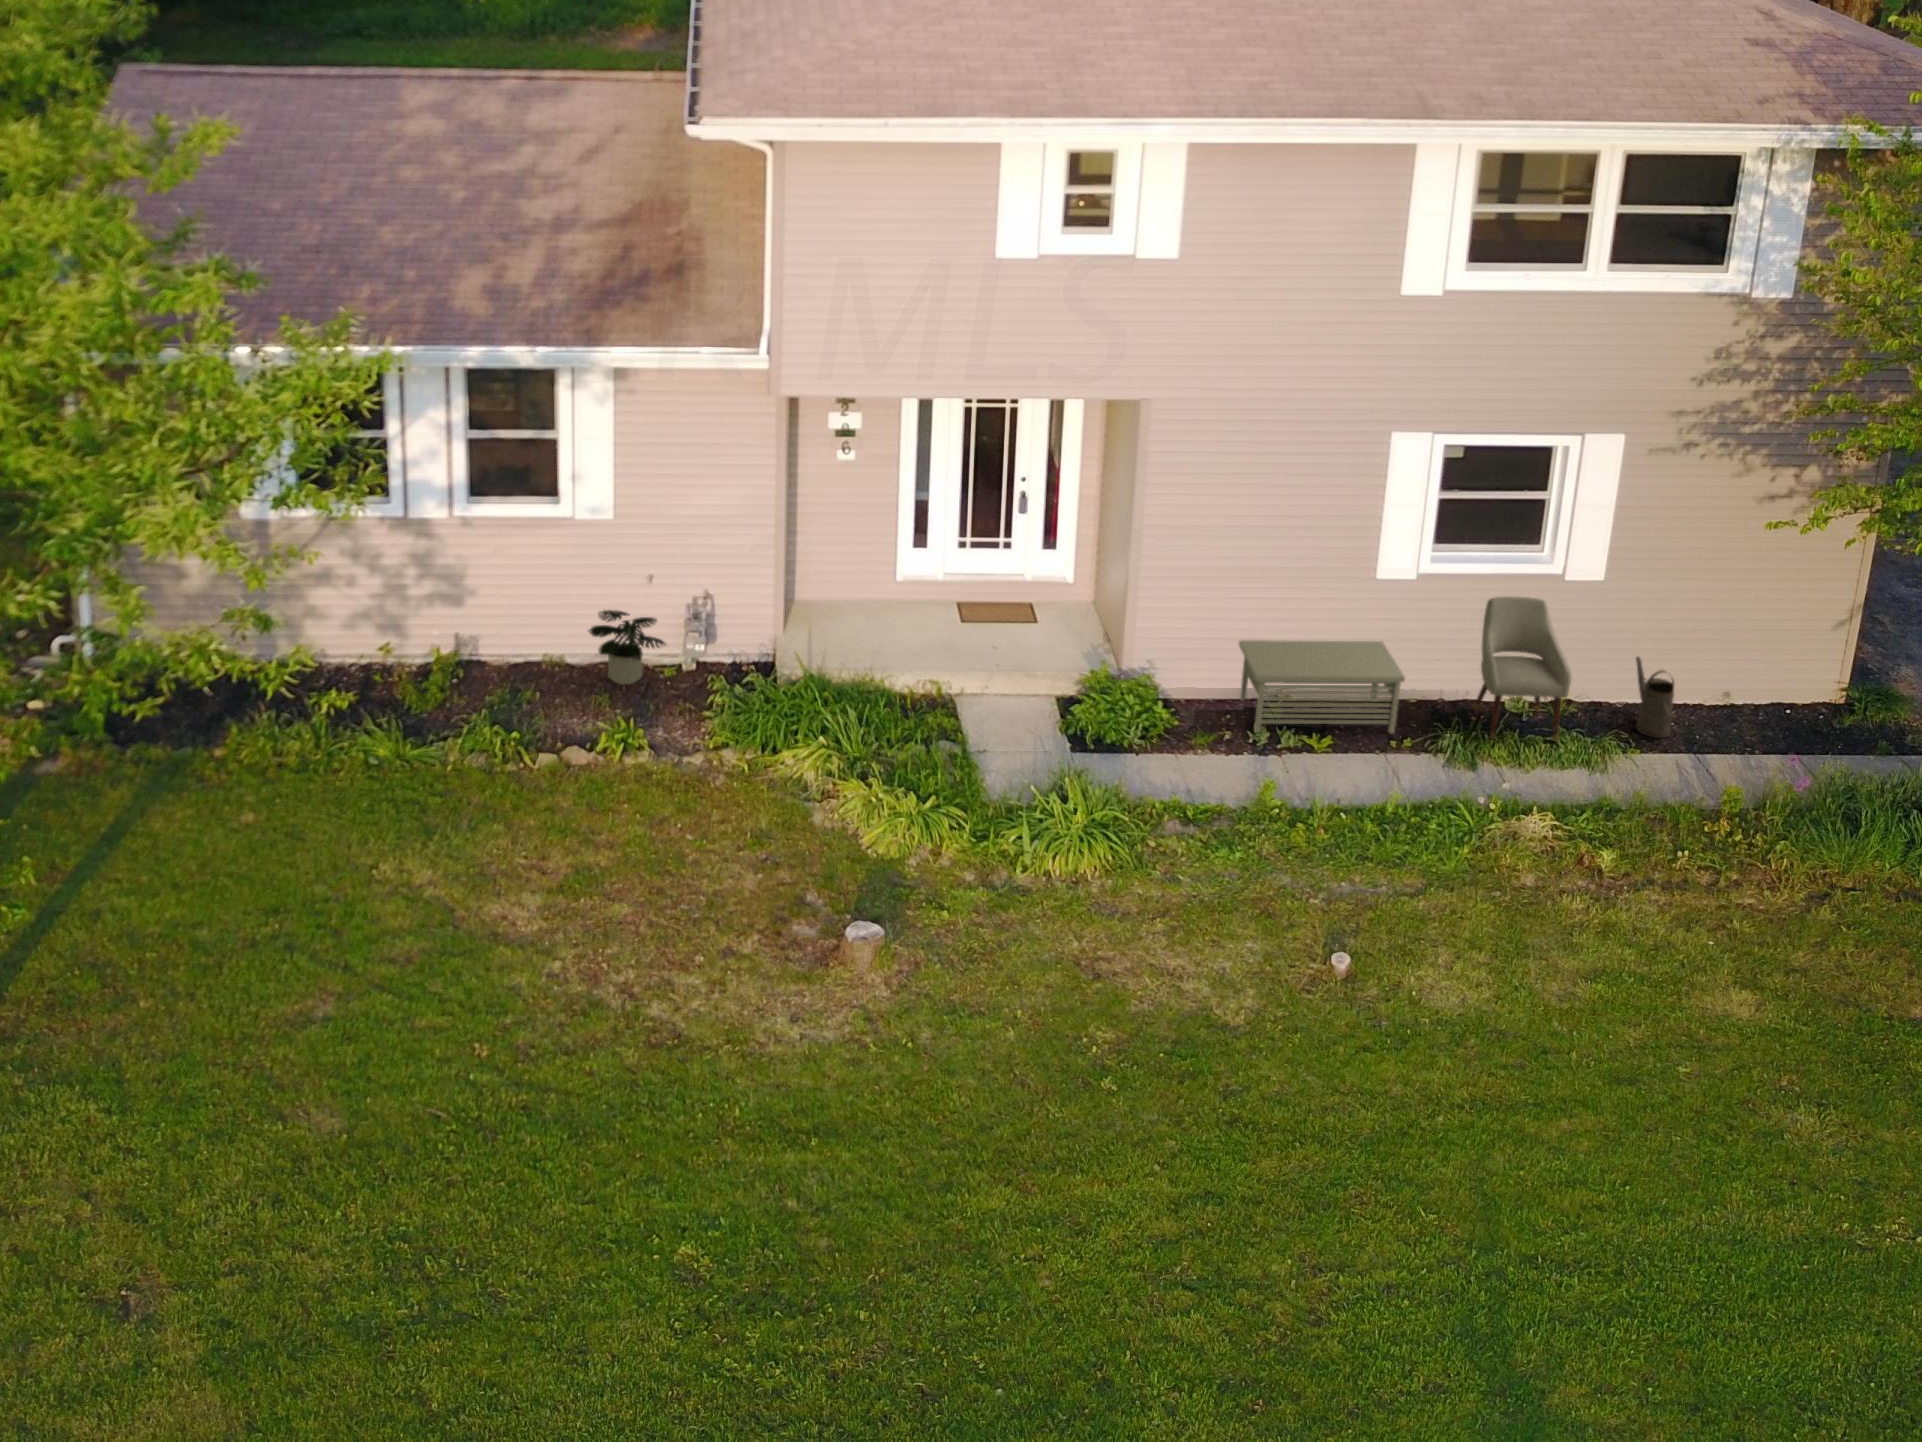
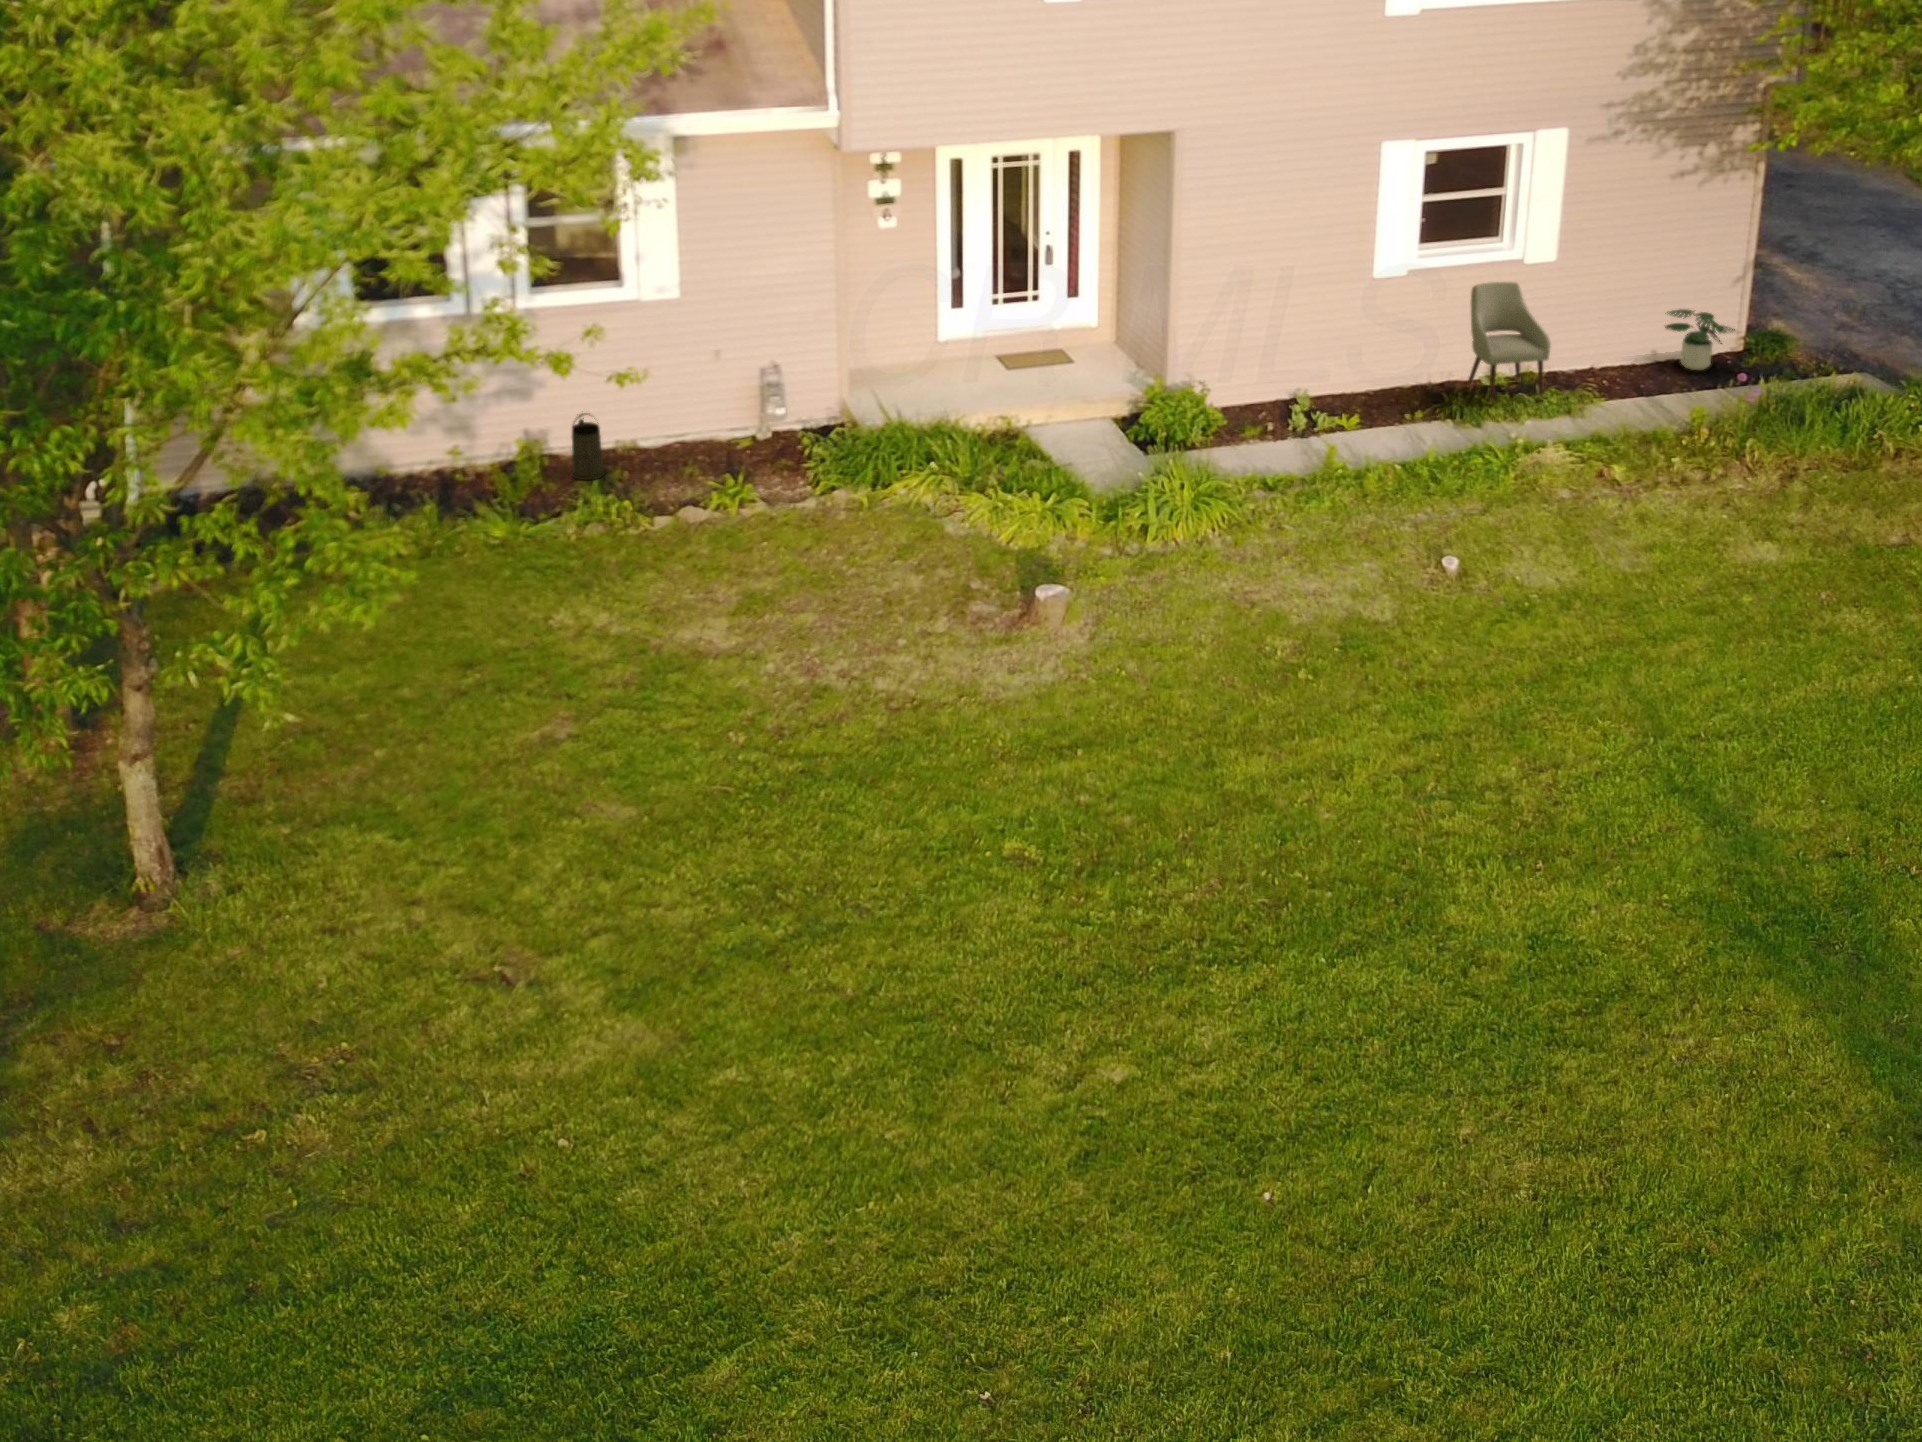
potted plant: present [589,610,665,685] -> present [1665,309,1735,370]
storage bench: present [1239,640,1405,734] -> none [1268,336,1418,424]
watering can: present [1635,657,1674,738] -> present [572,413,605,480]

